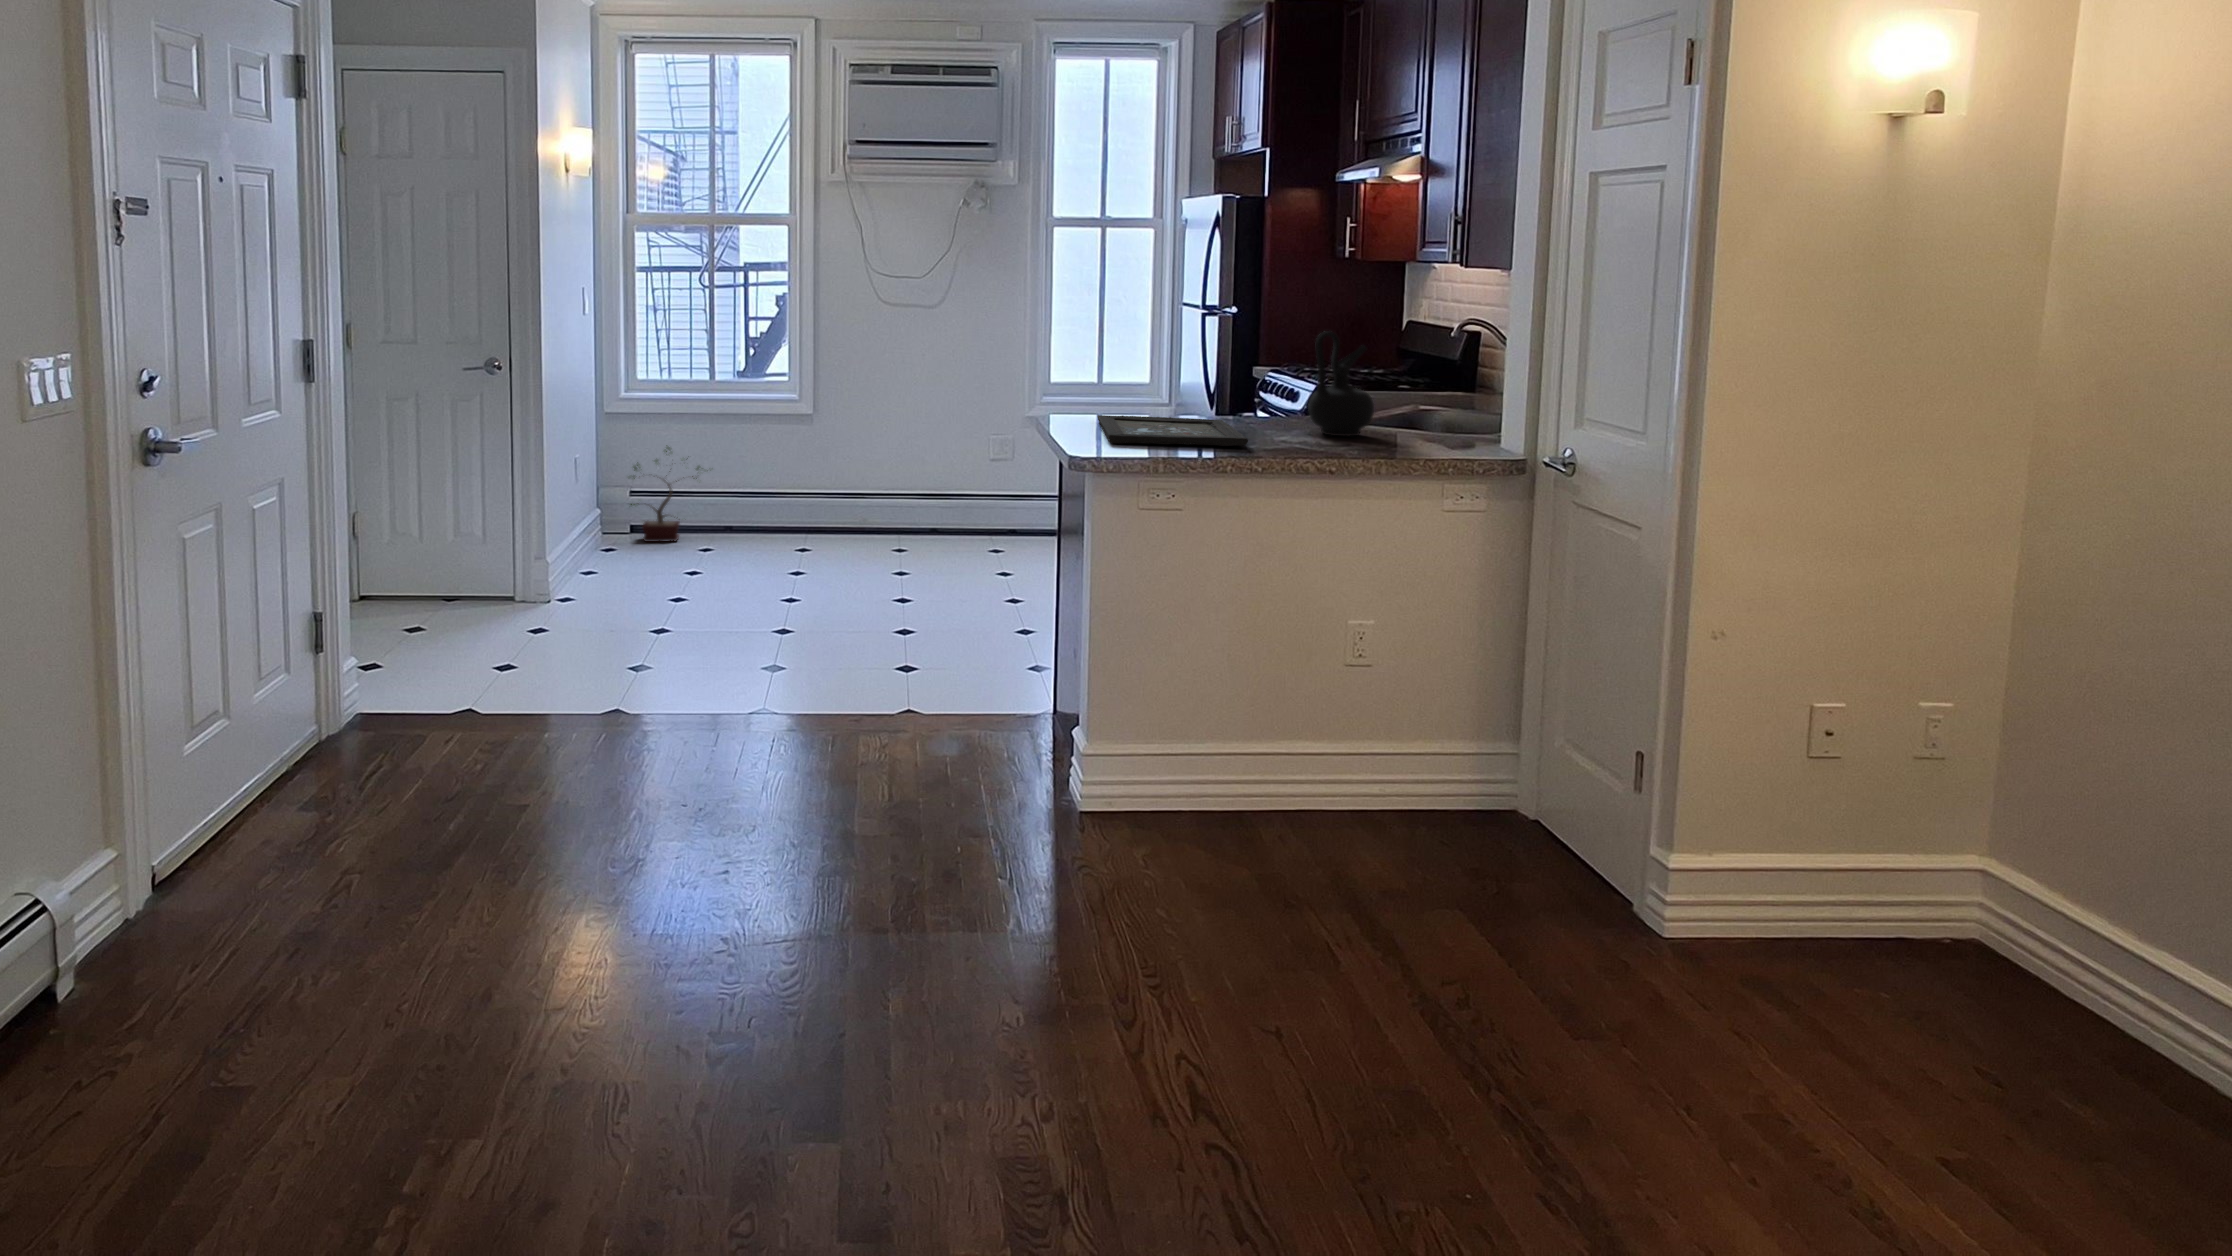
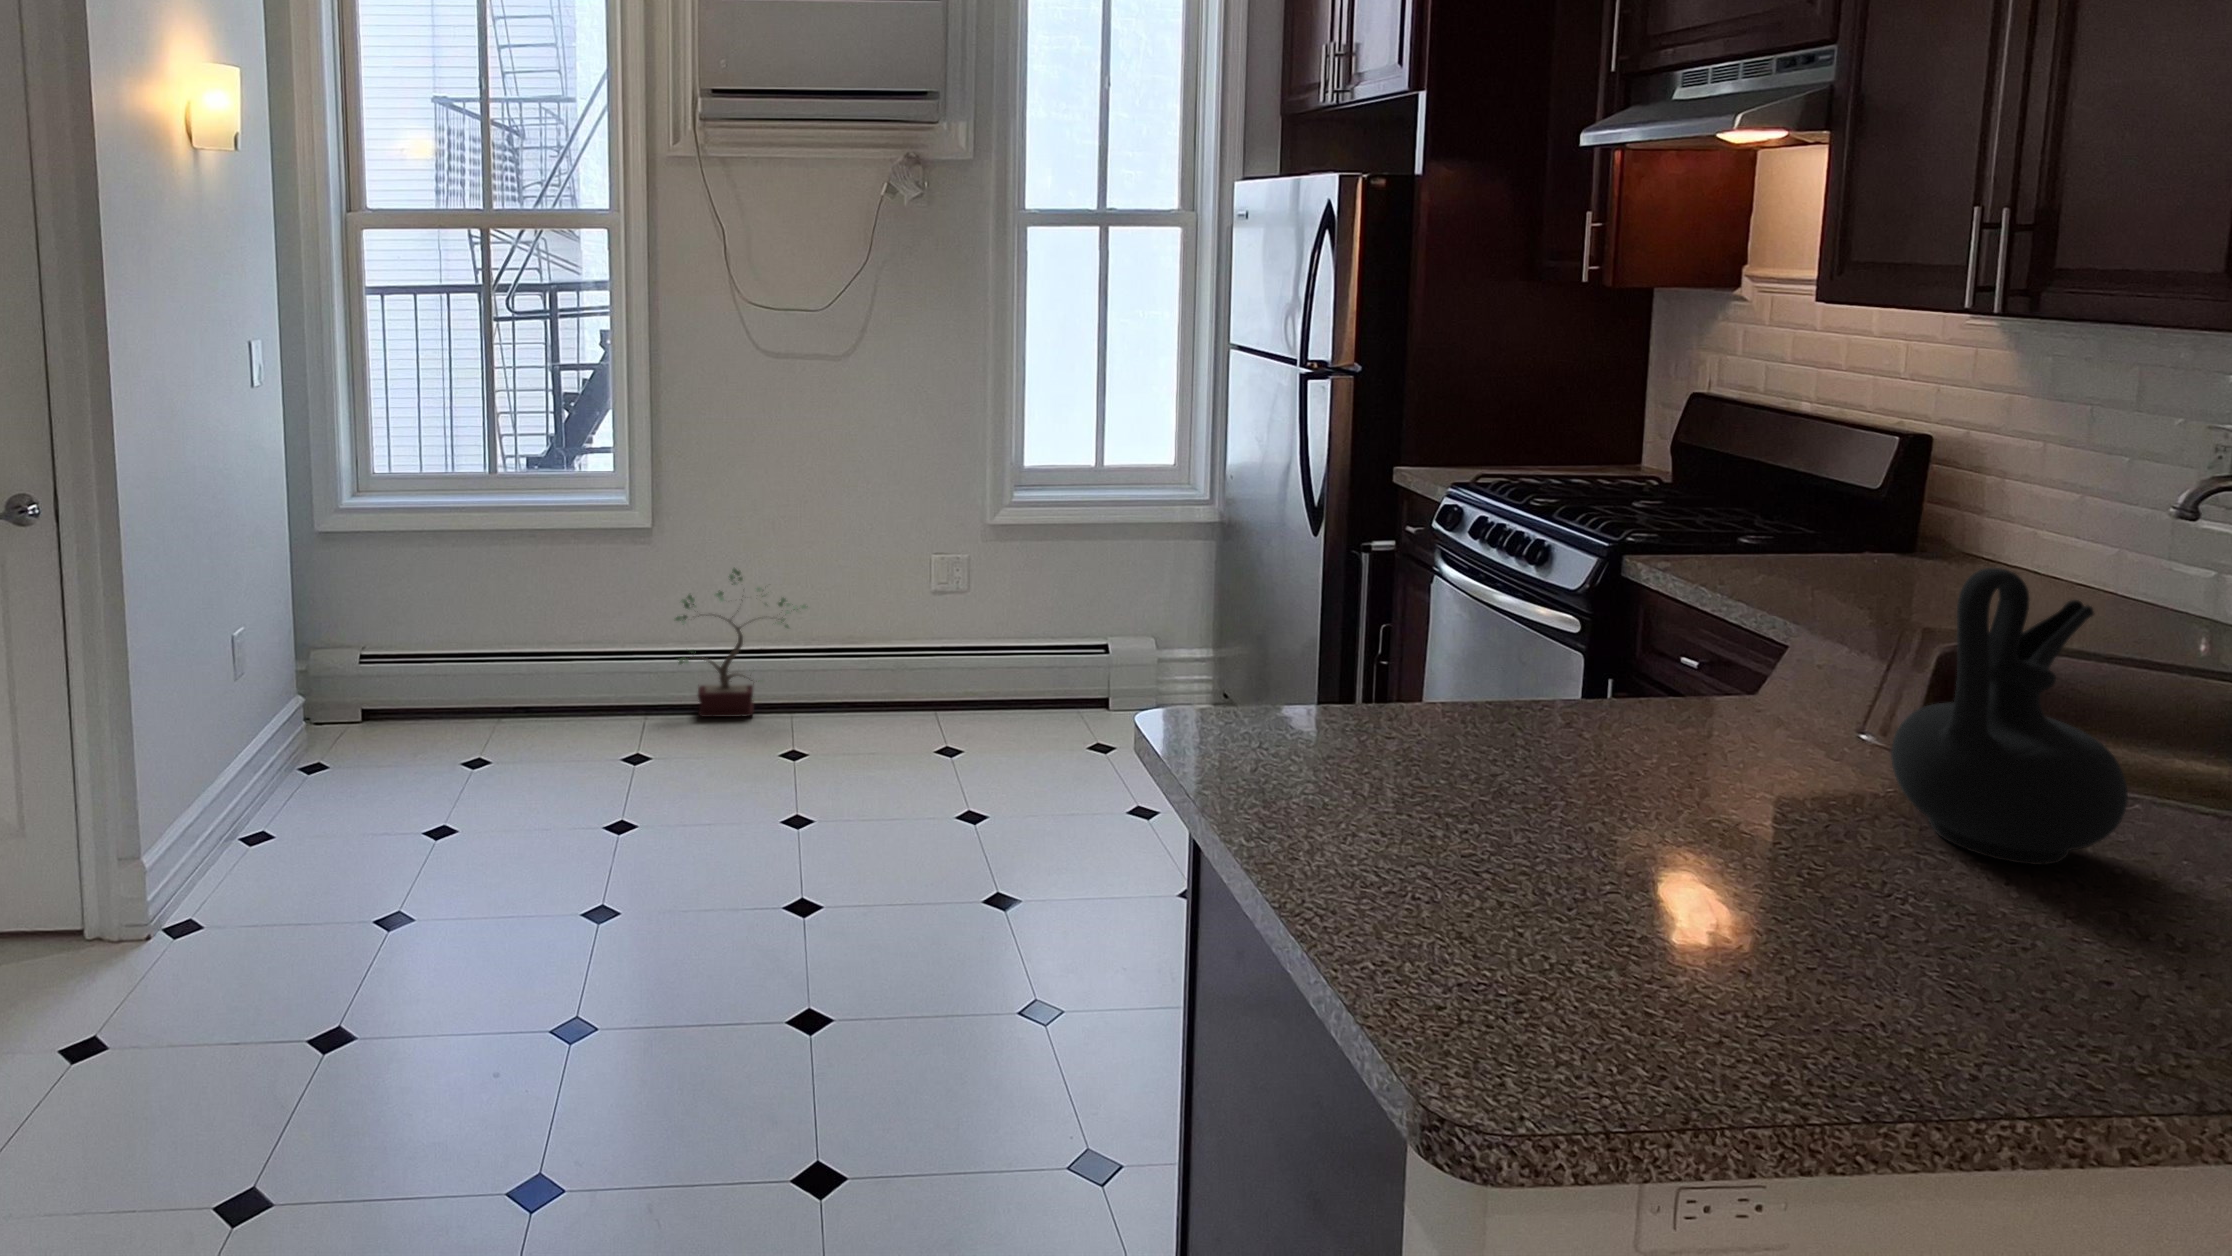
tray: present [1097,415,1248,446] -> none [1299,765,1926,1016]
potted plant: present [630,445,703,542] -> present [675,568,808,717]

